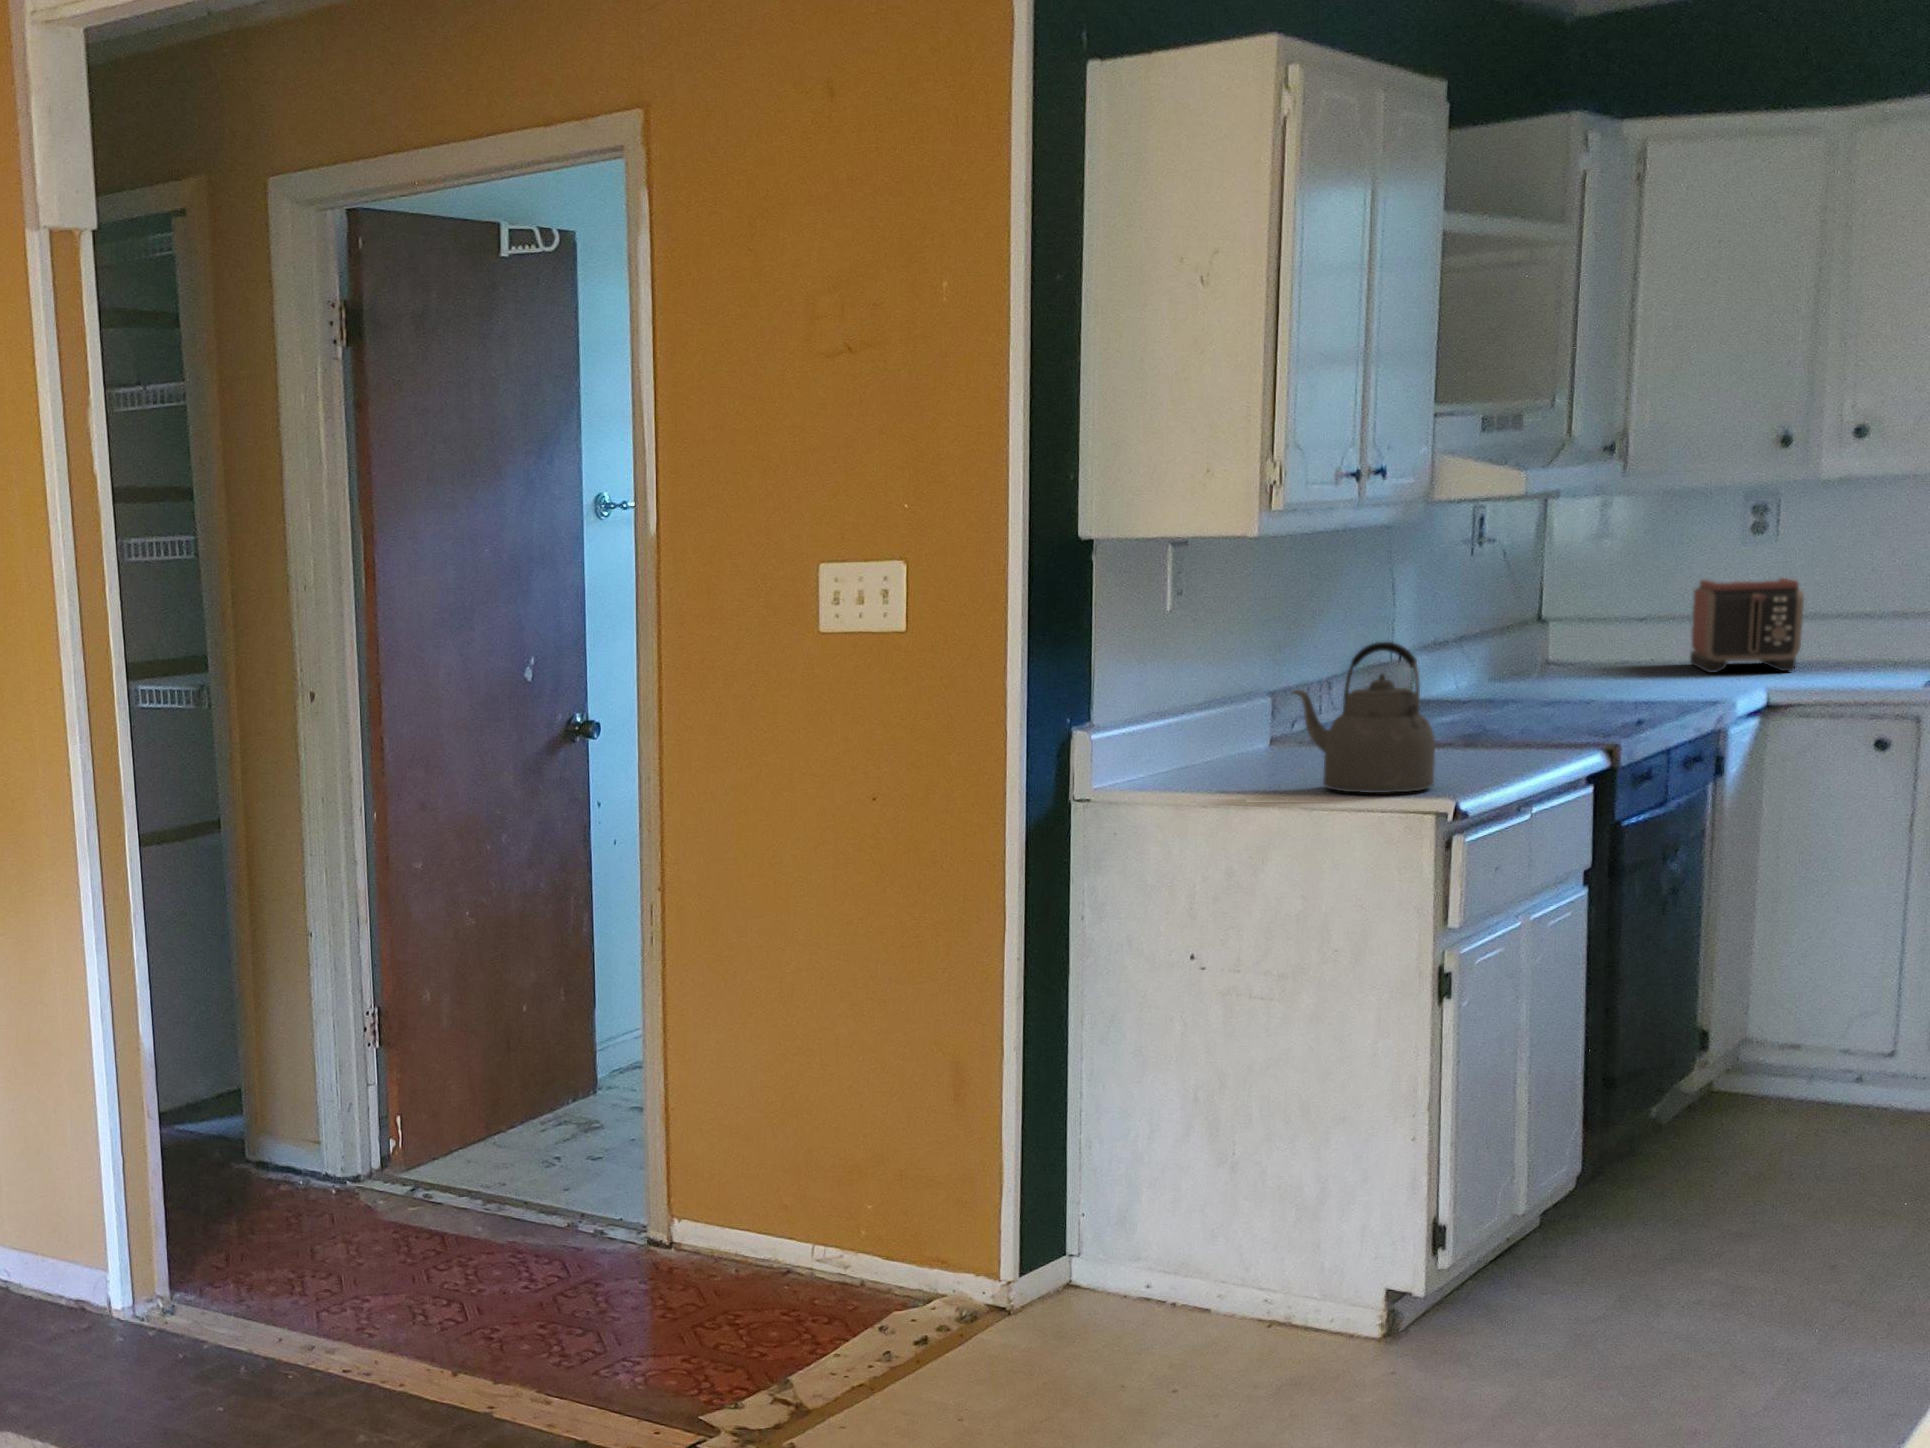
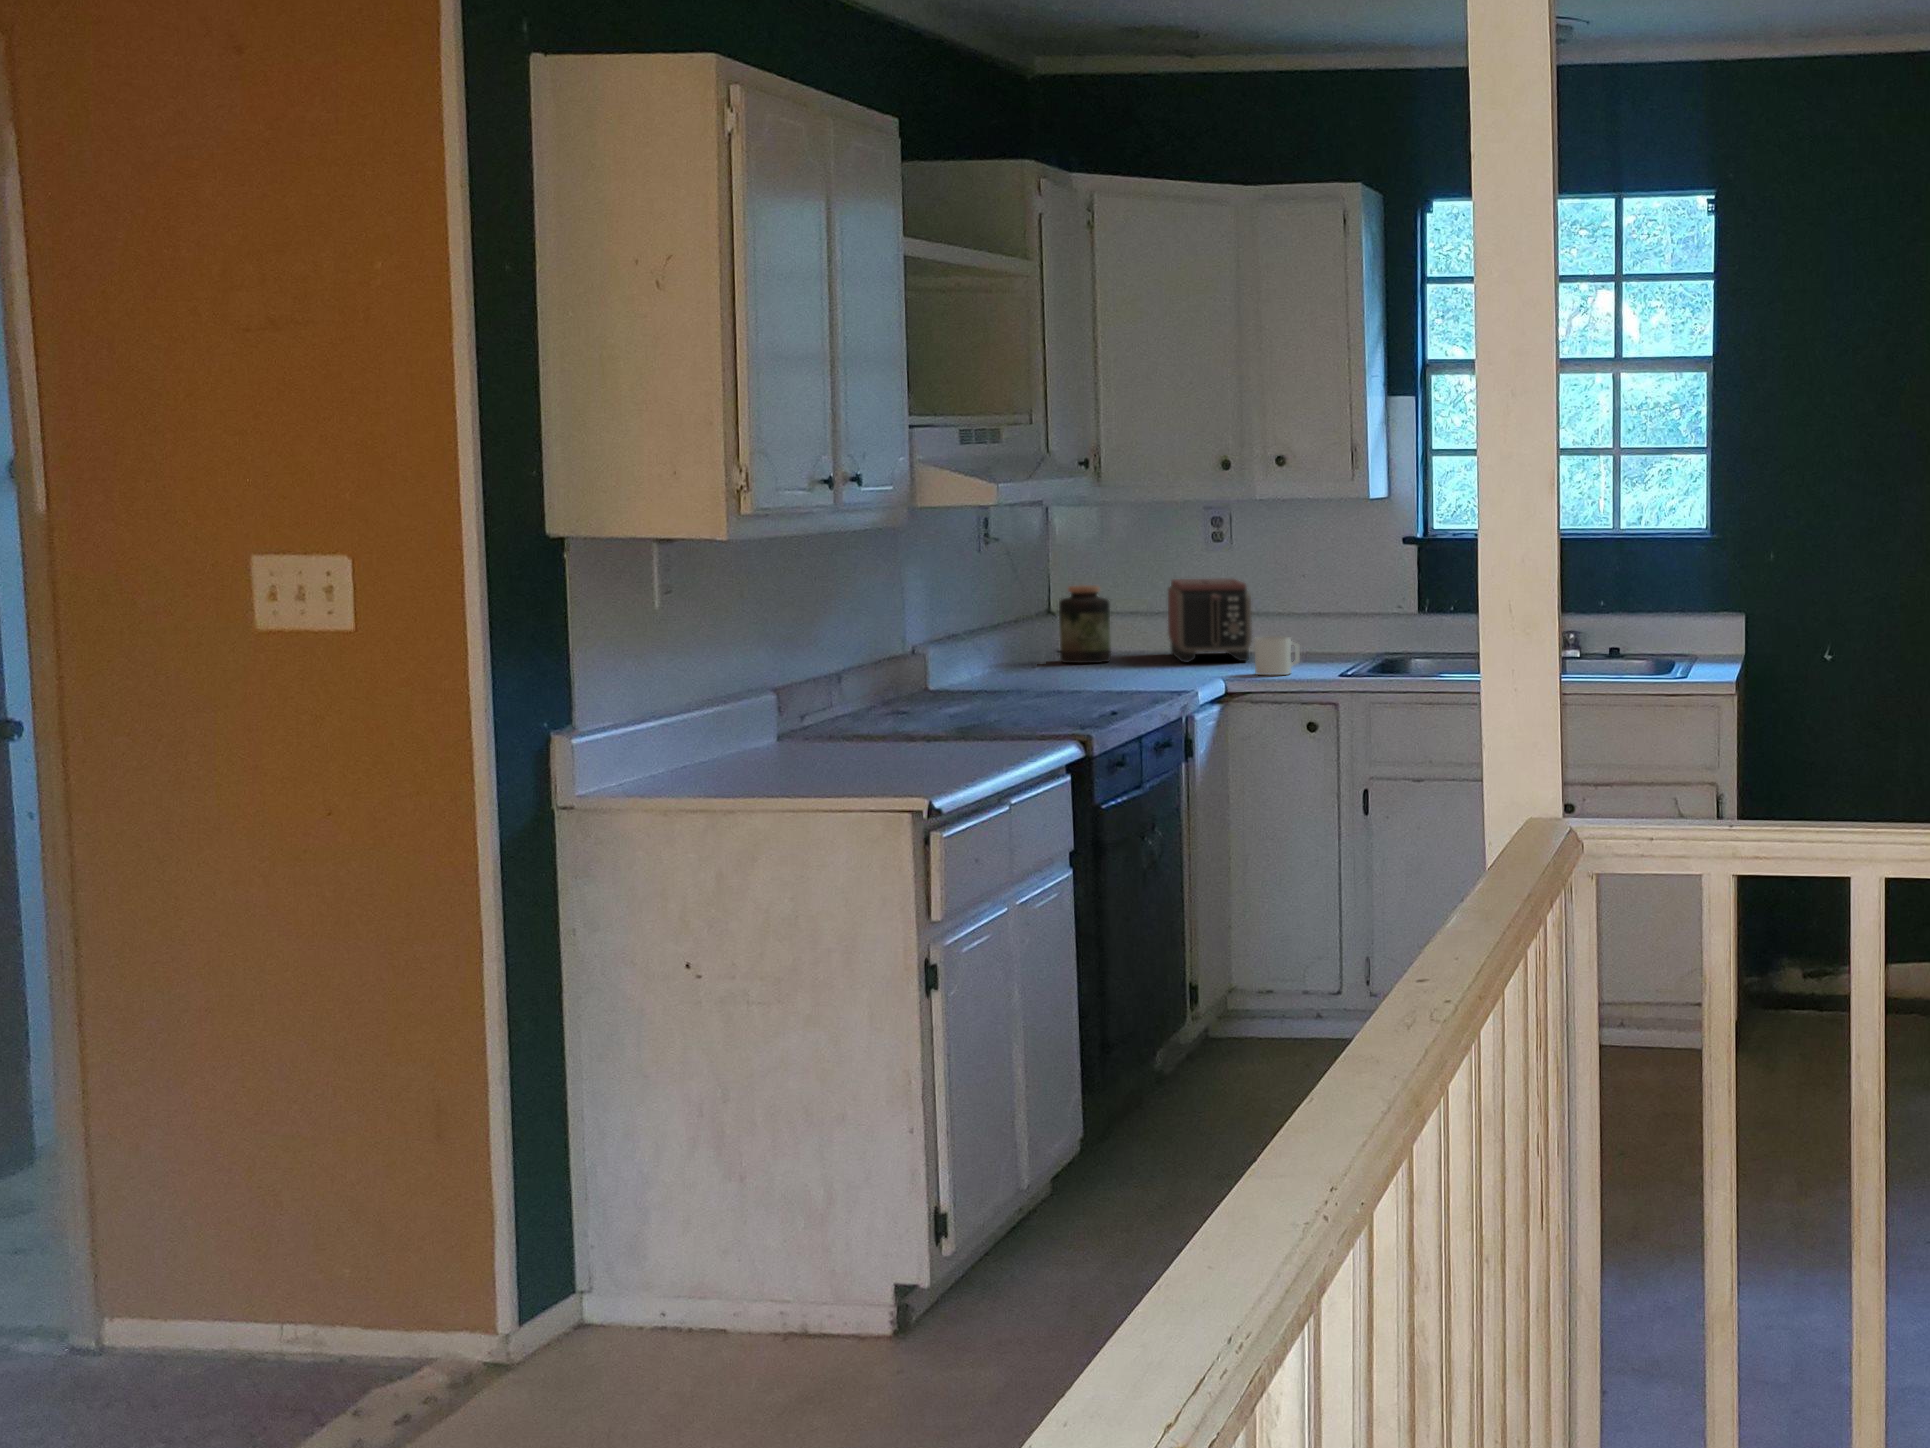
jar: none [1557,588,1621,674] -> present [1059,585,1111,663]
mug: none [1808,641,1870,686] -> present [1255,636,1300,675]
kettle: present [1292,642,1435,793] -> none [774,646,913,793]

